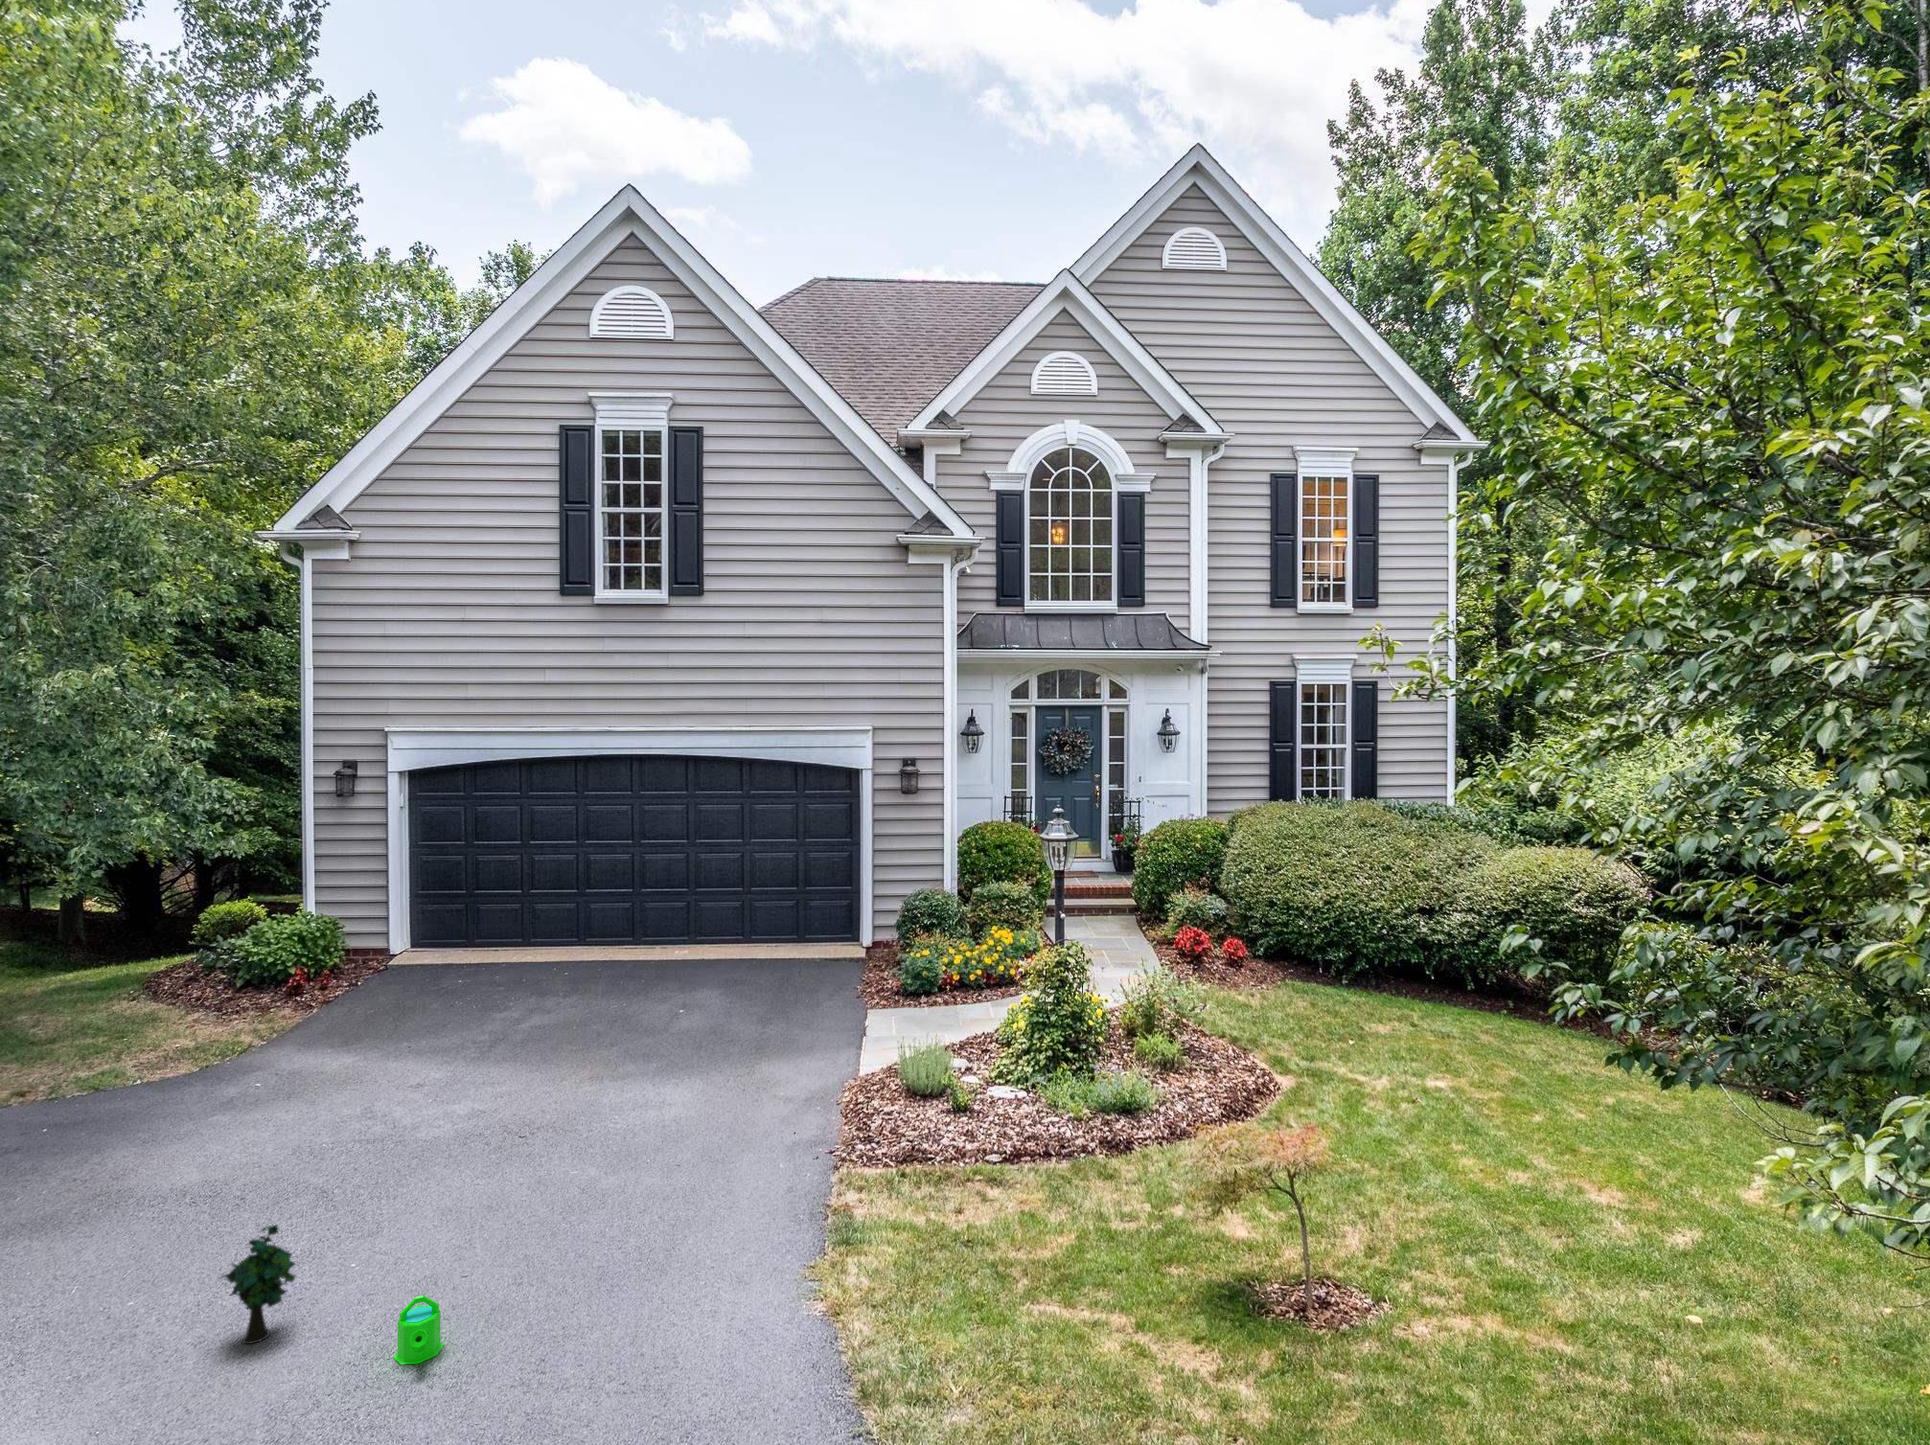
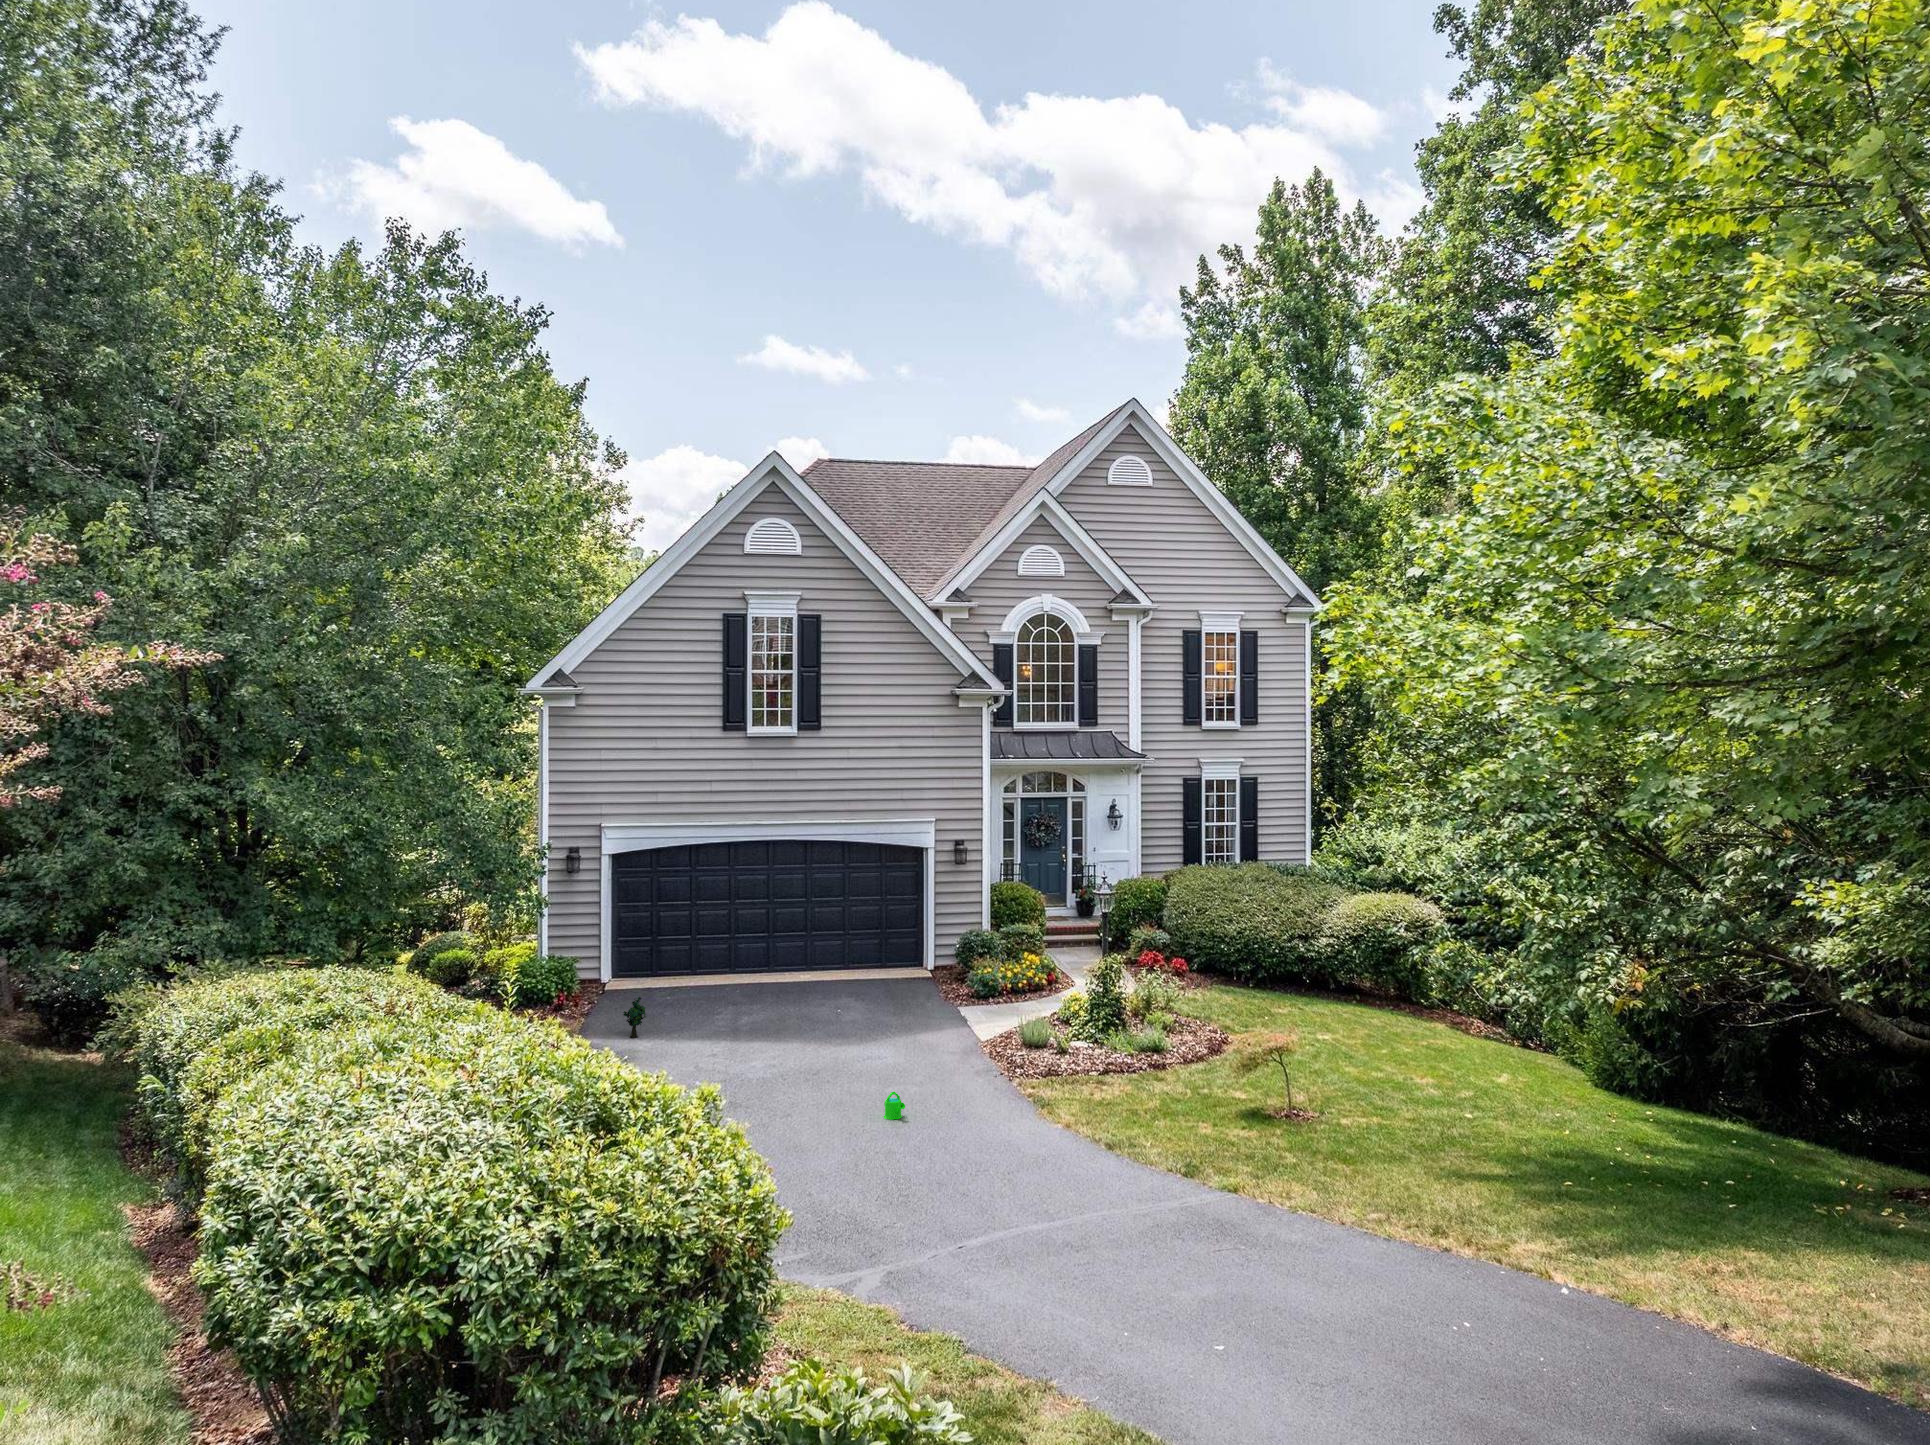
decorative plant: present [221,1225,295,1344] -> present [623,997,646,1038]

